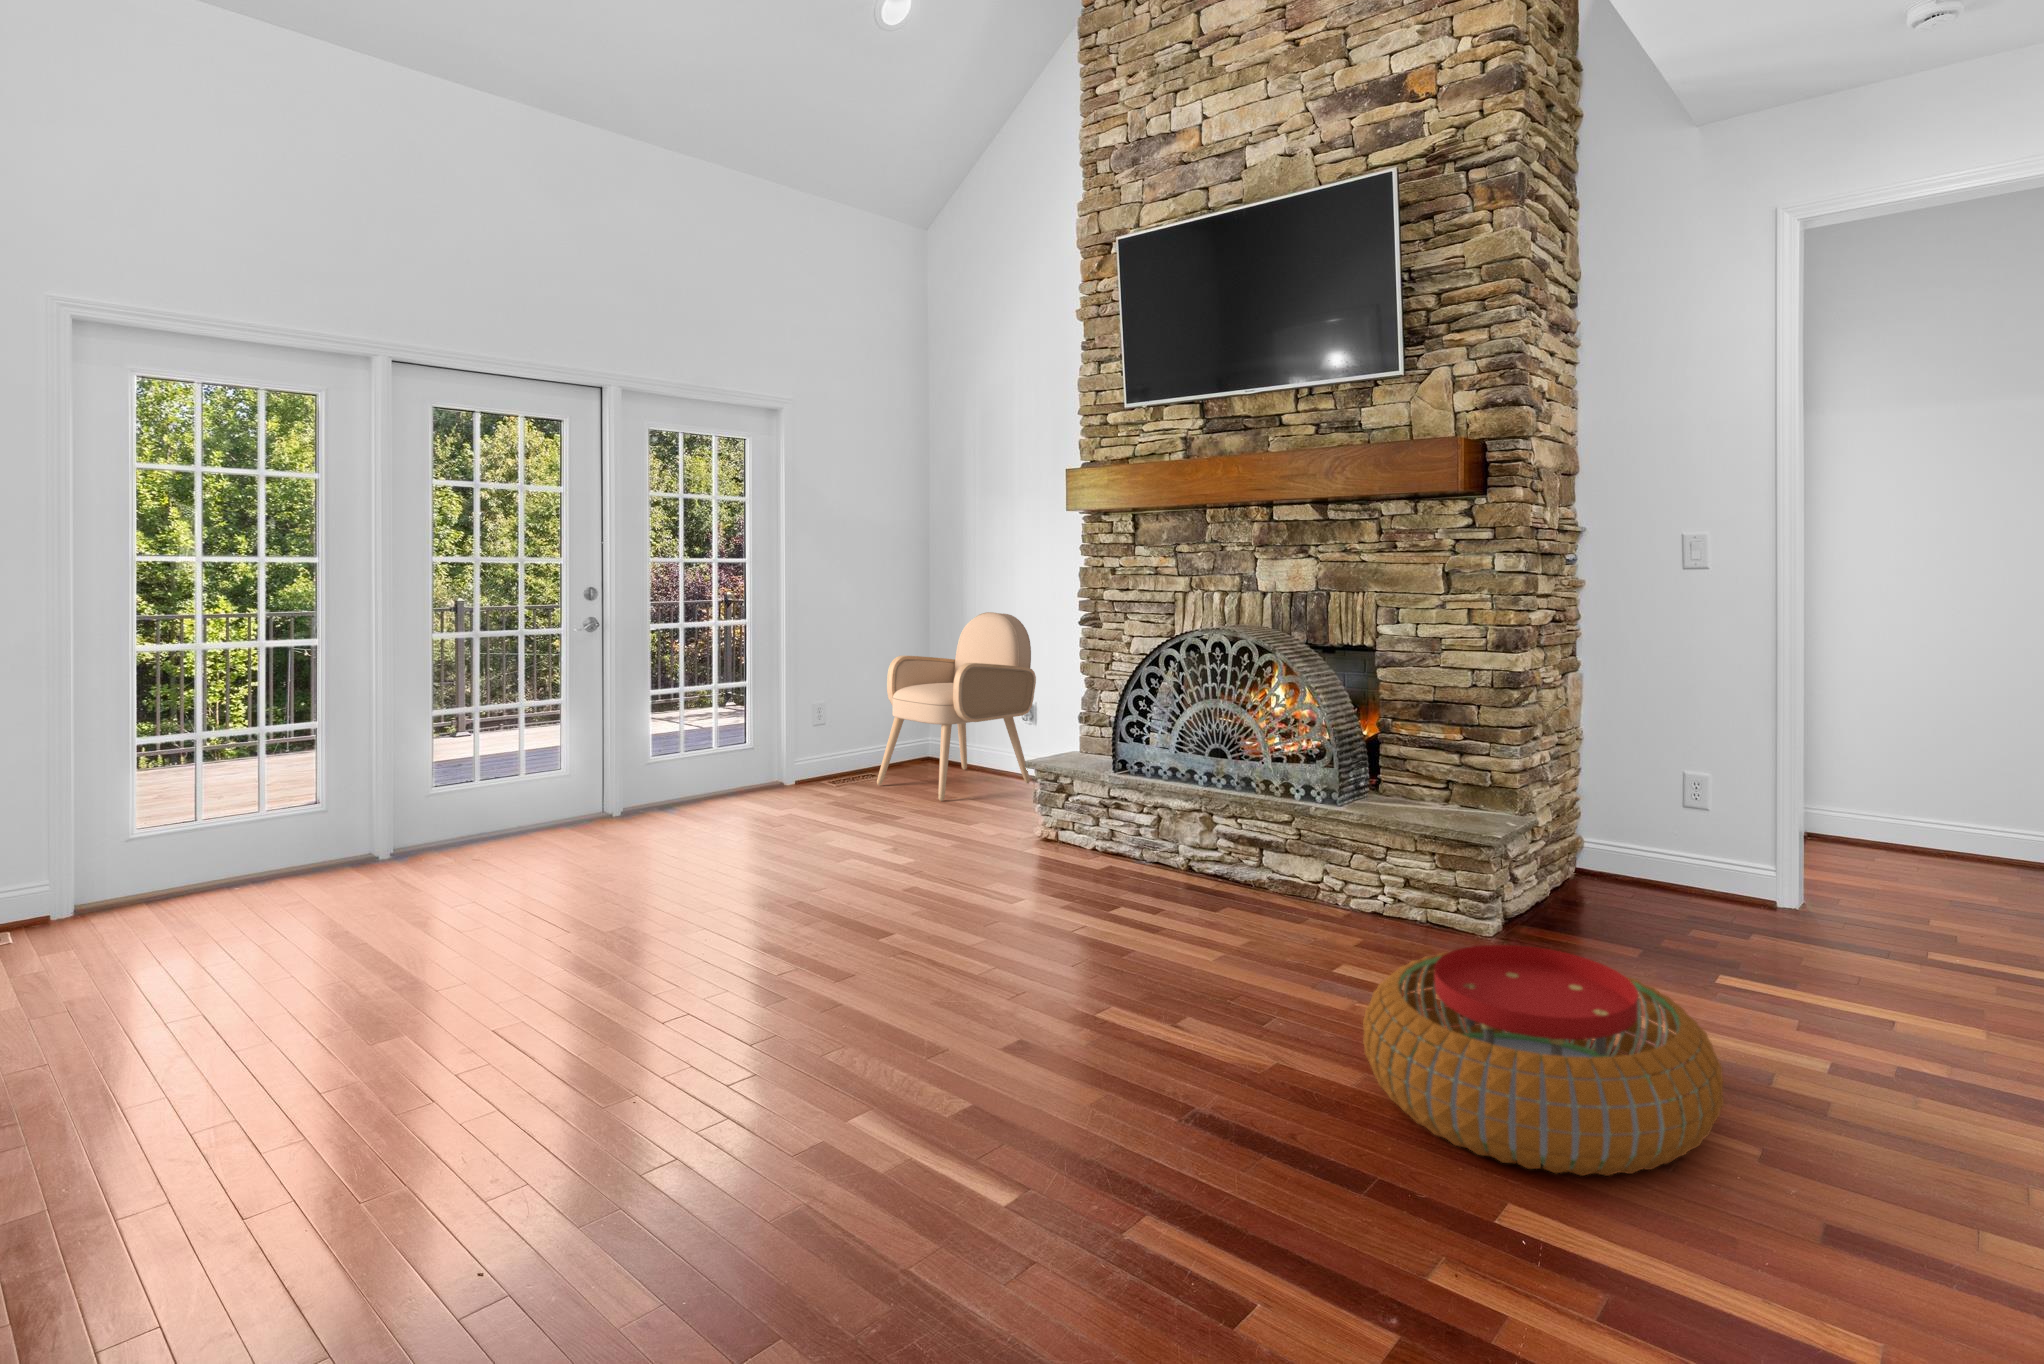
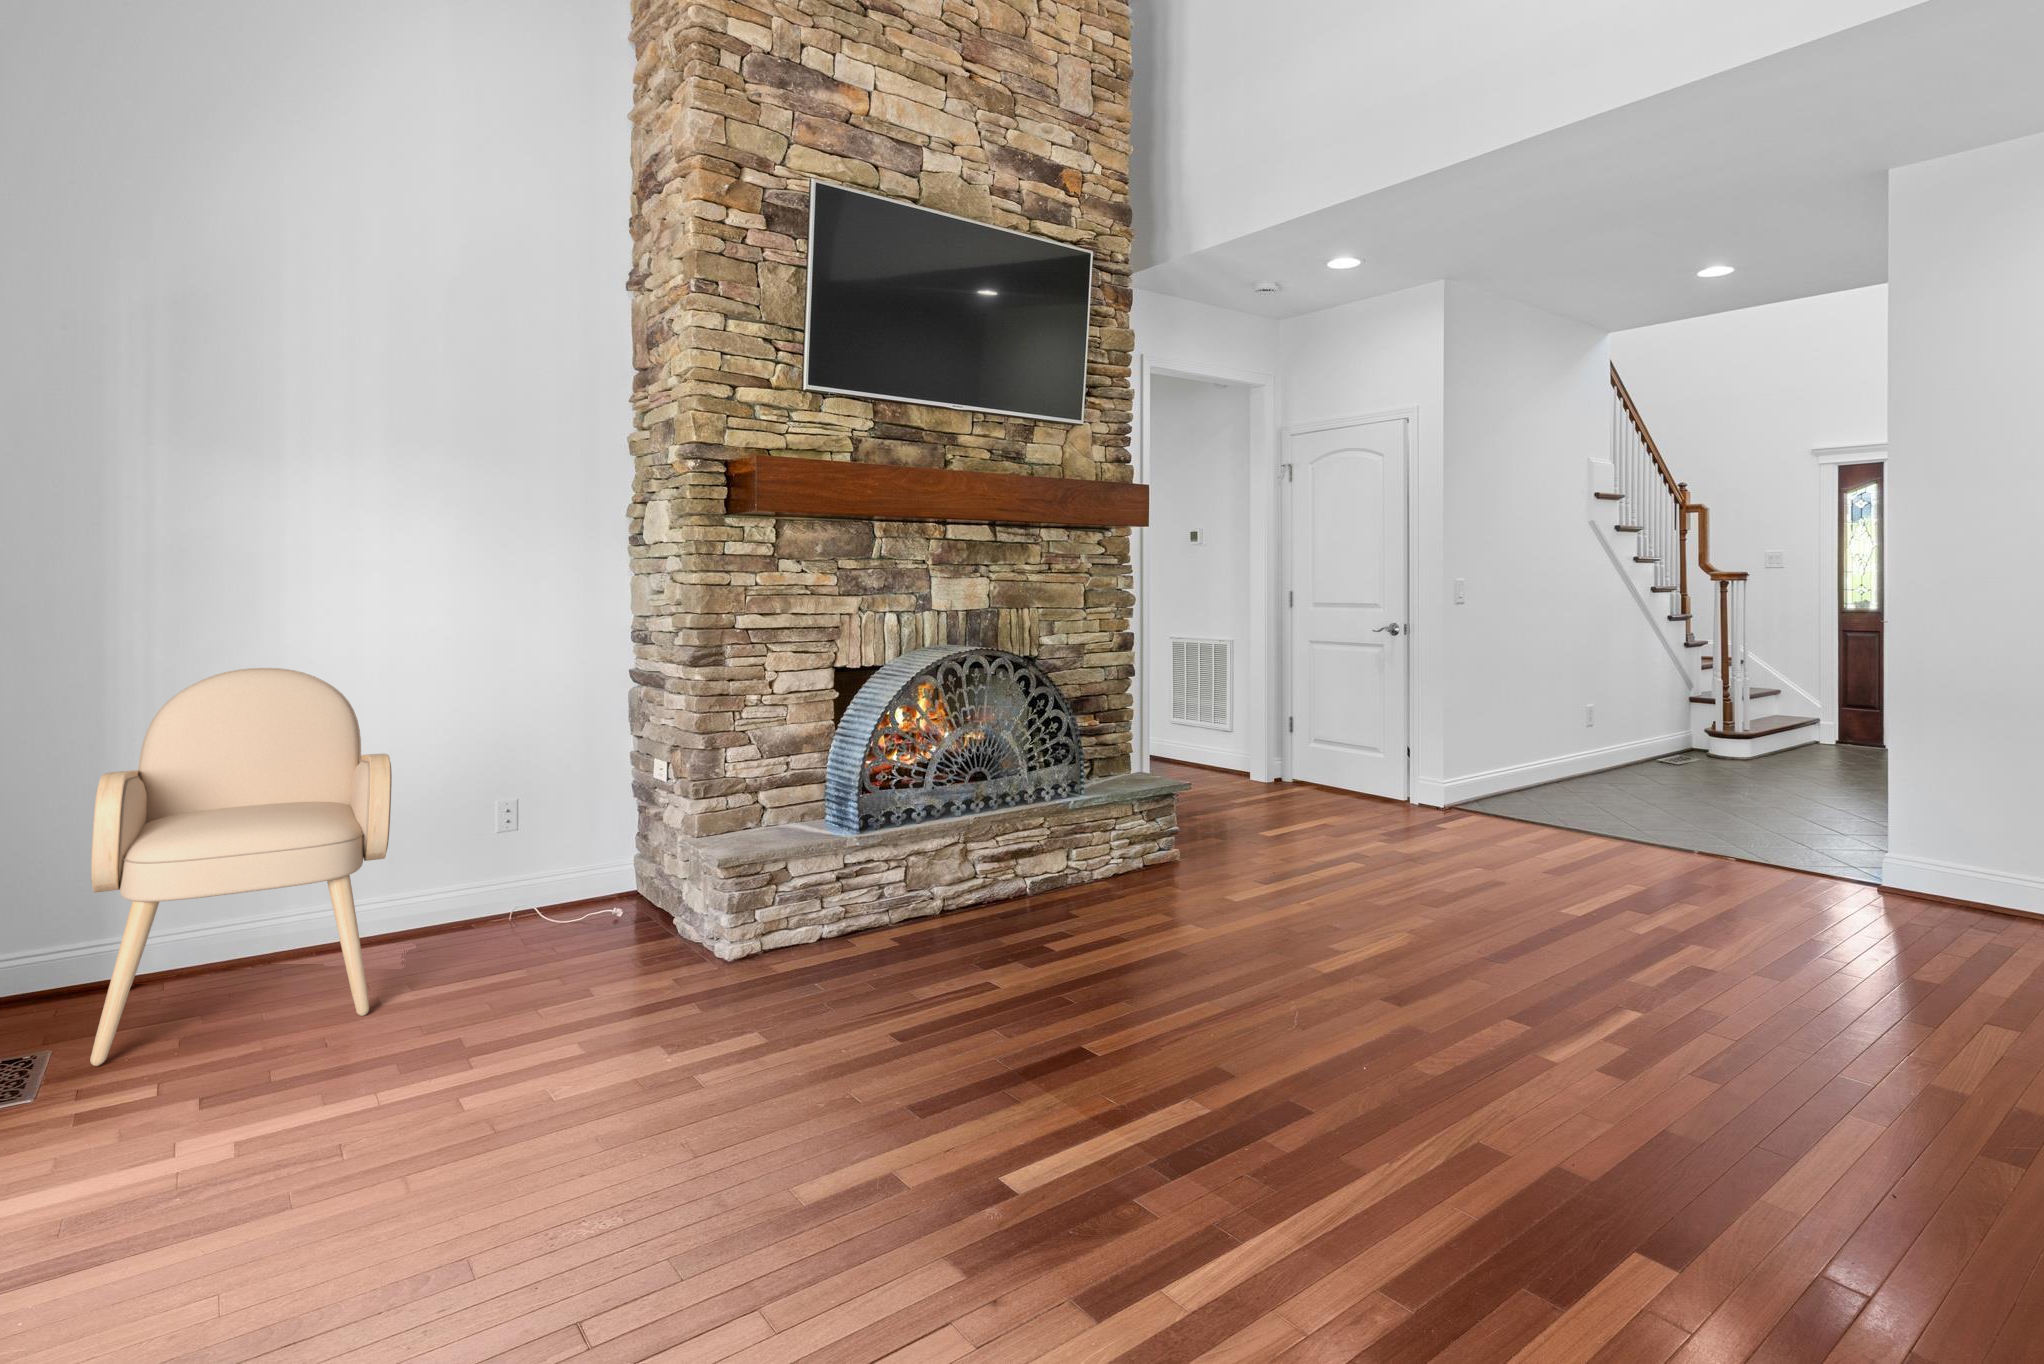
pouf: present [1363,945,1724,1176] -> none [1336,812,1537,918]

